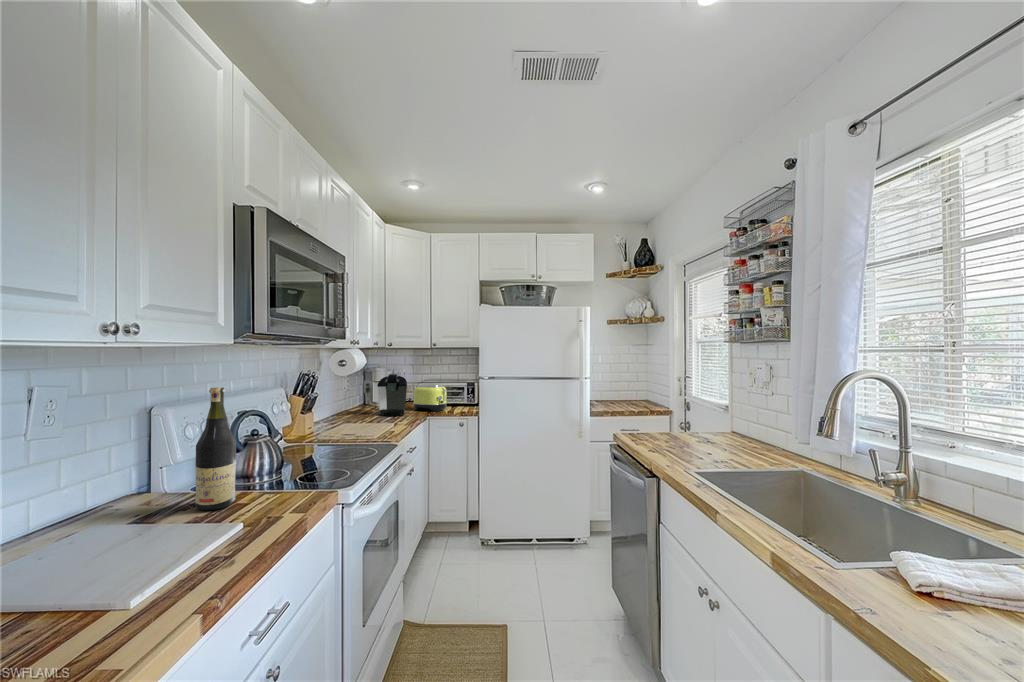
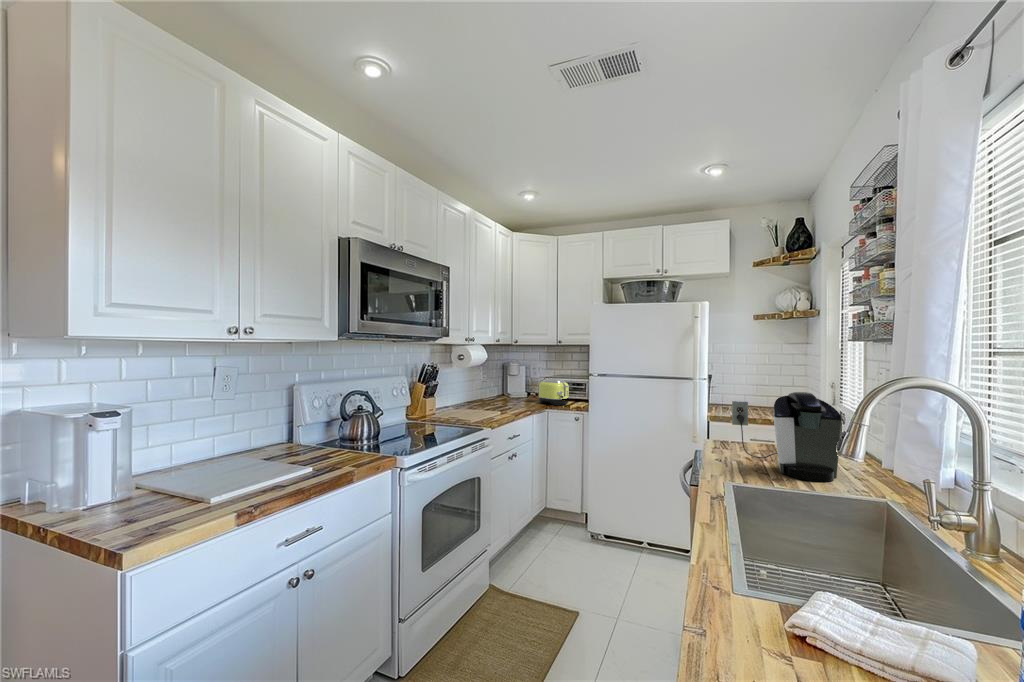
coffee maker: present [364,374,407,416] -> present [732,392,842,482]
wine bottle: present [195,387,236,510] -> none [304,373,330,457]

